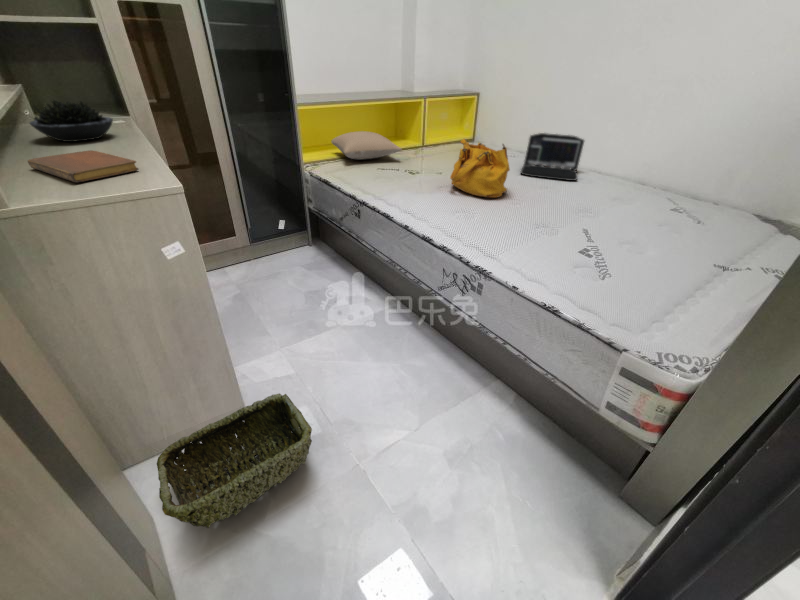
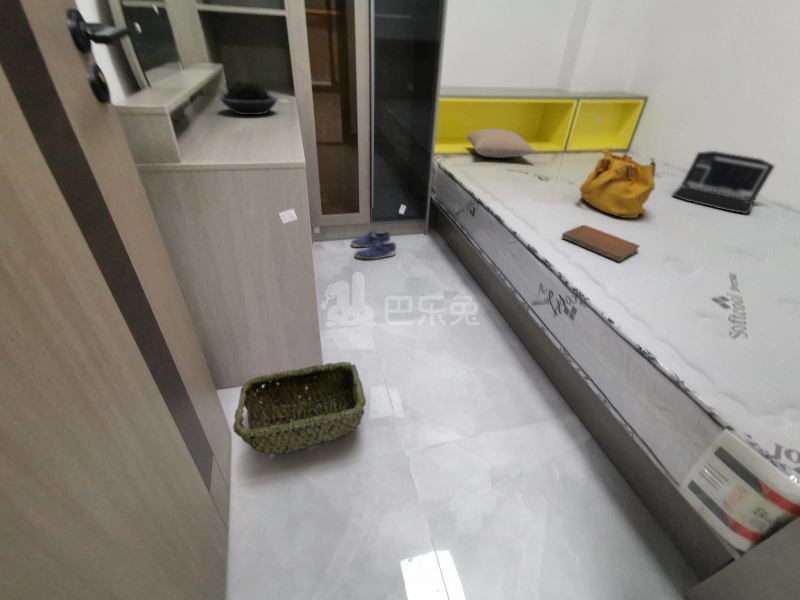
notebook: present [28,150,138,182] -> present [562,225,639,261]
shoe: none [236,249,289,283] -> present [351,230,396,259]

